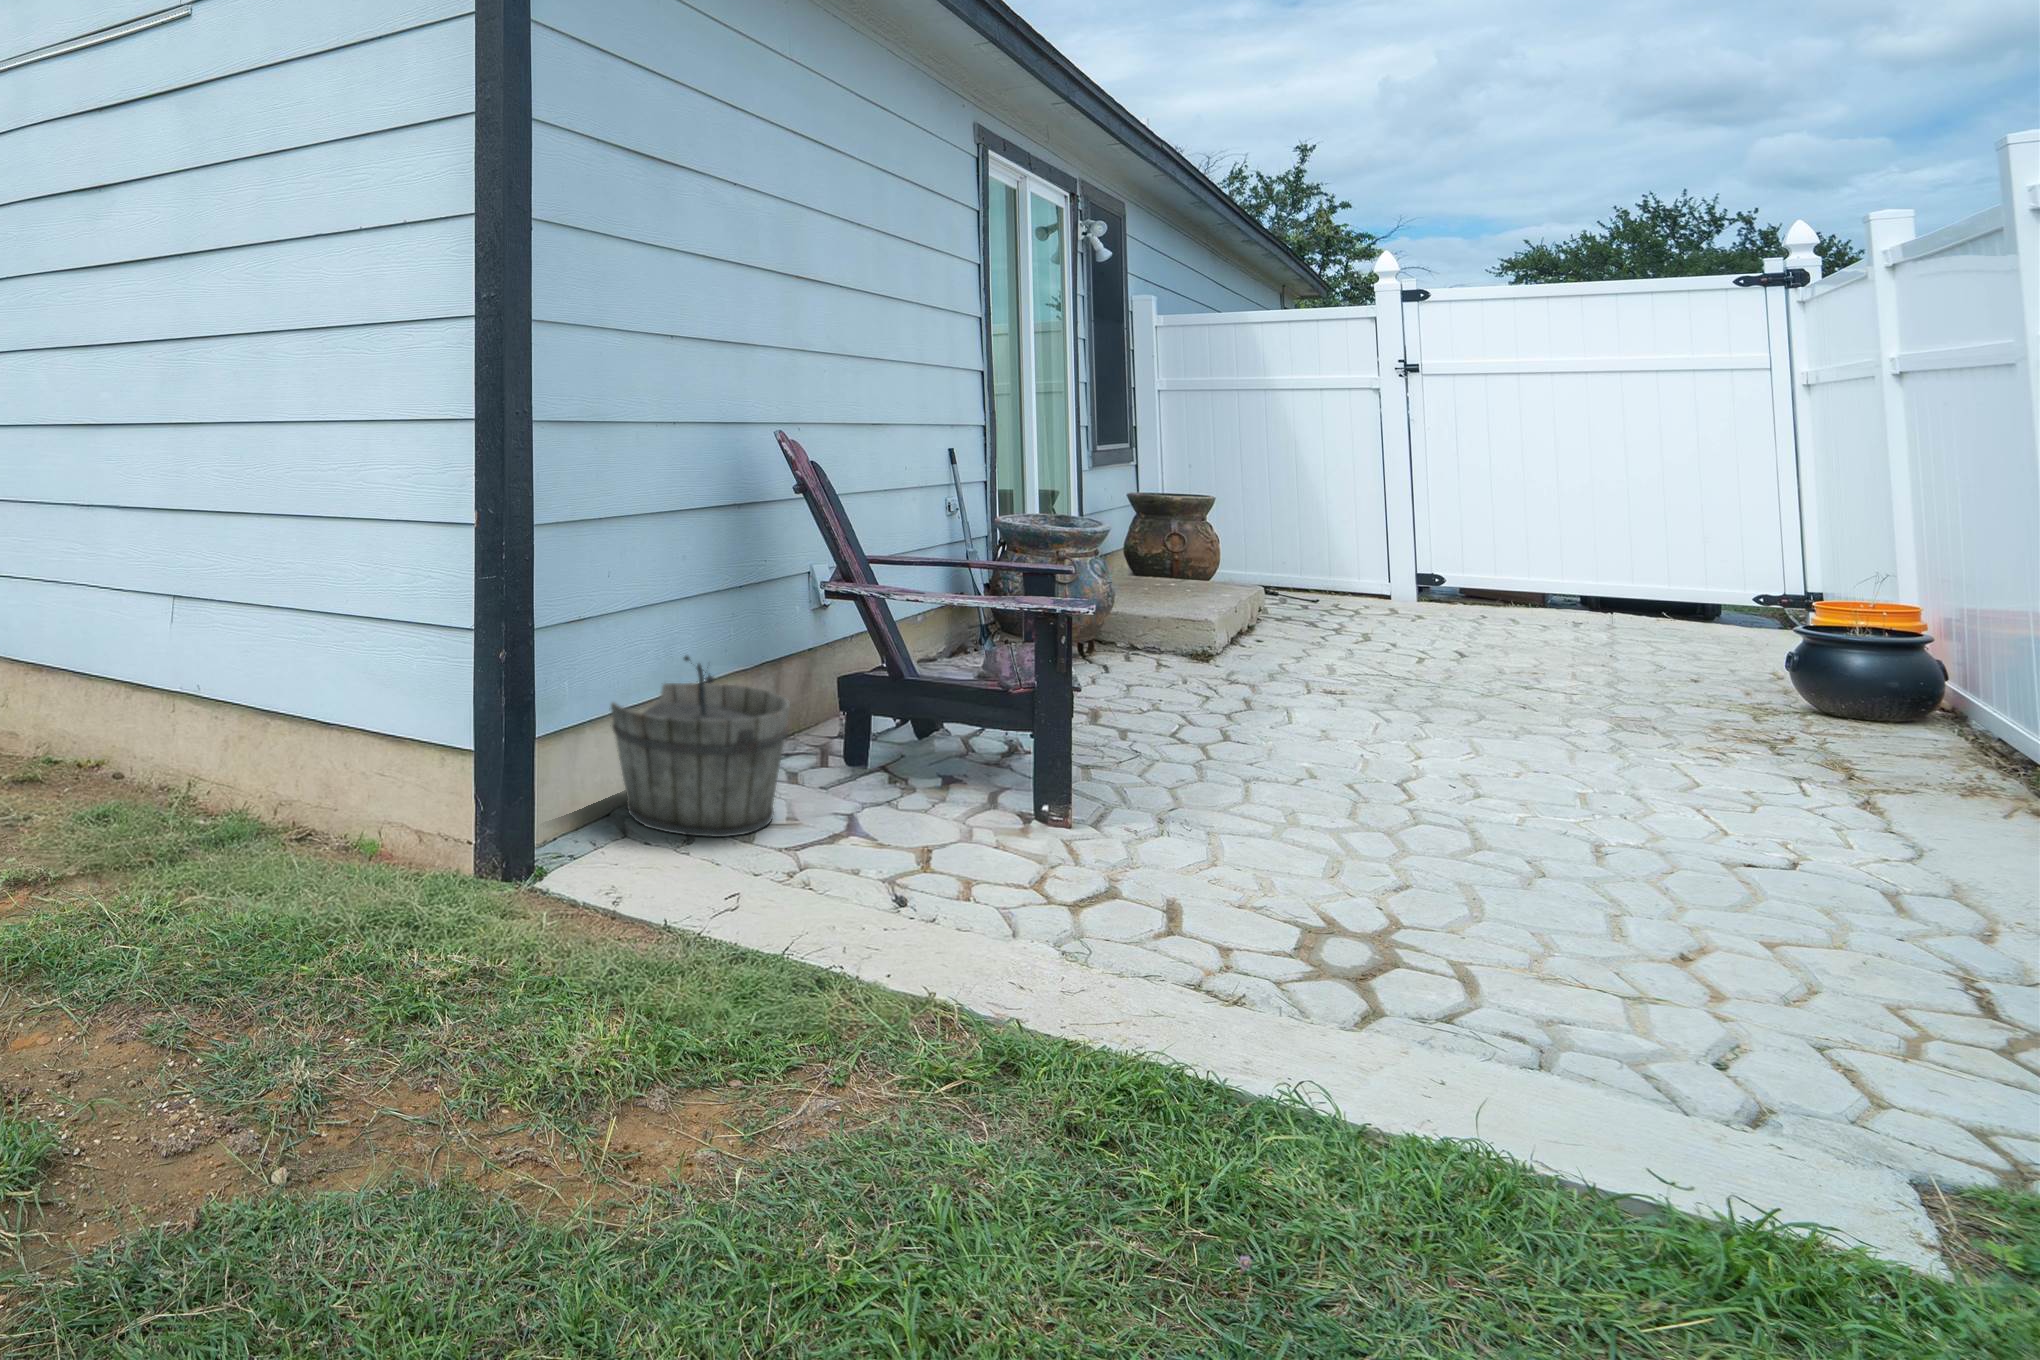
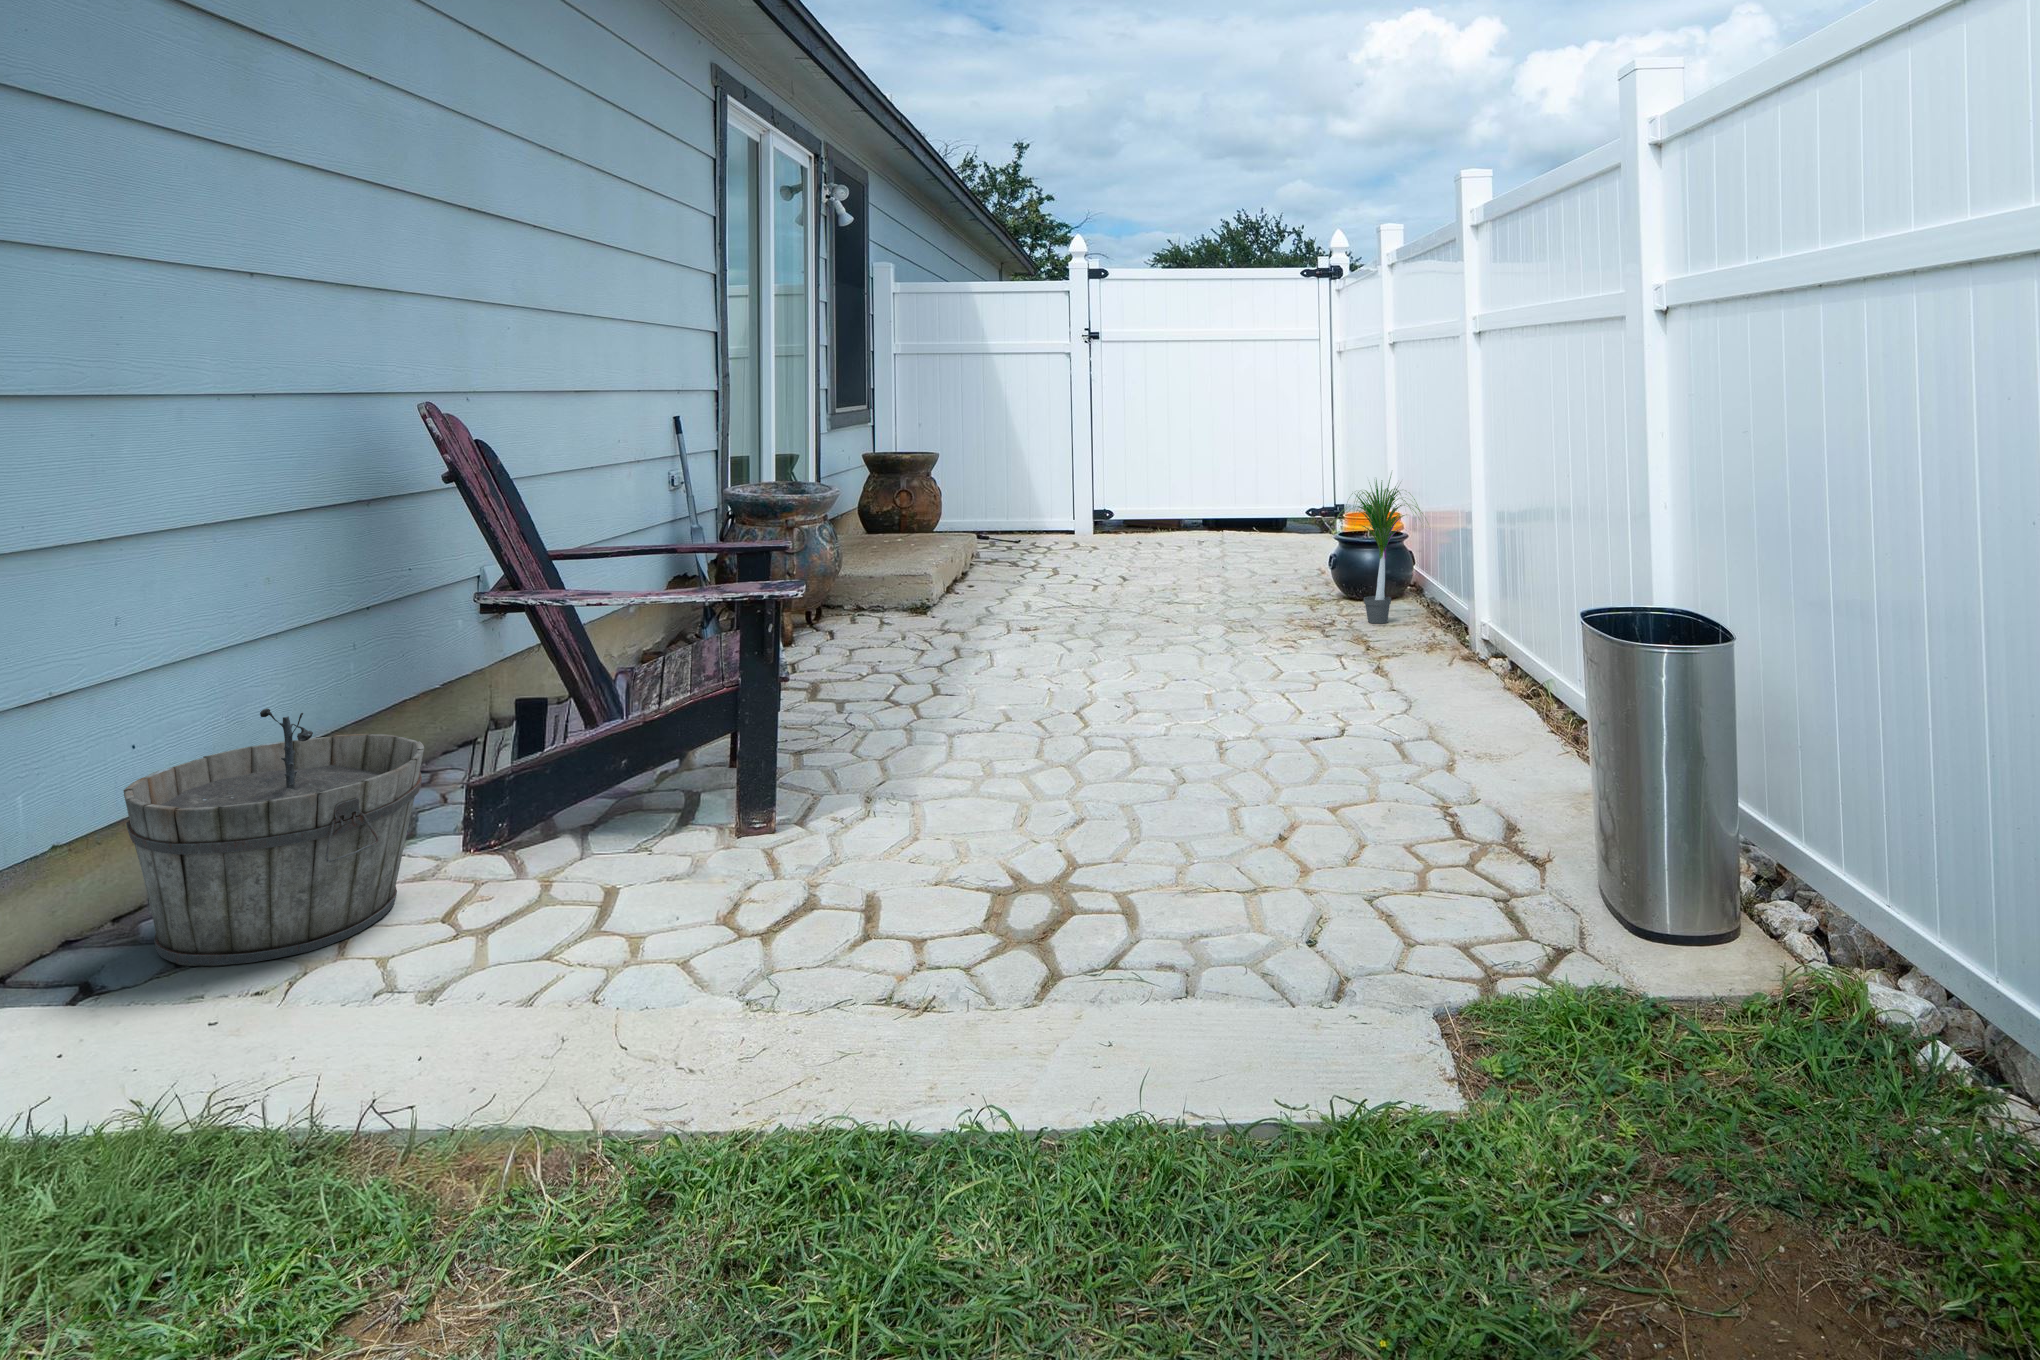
potted plant: none [1786,542,1980,752] -> present [1337,476,1423,624]

